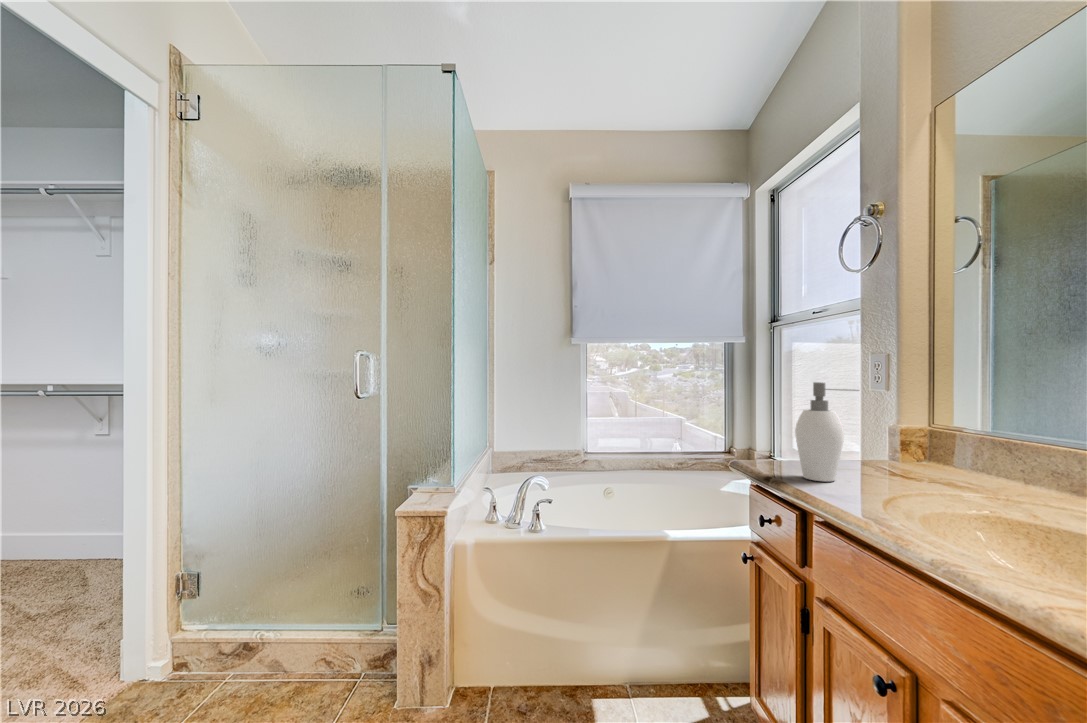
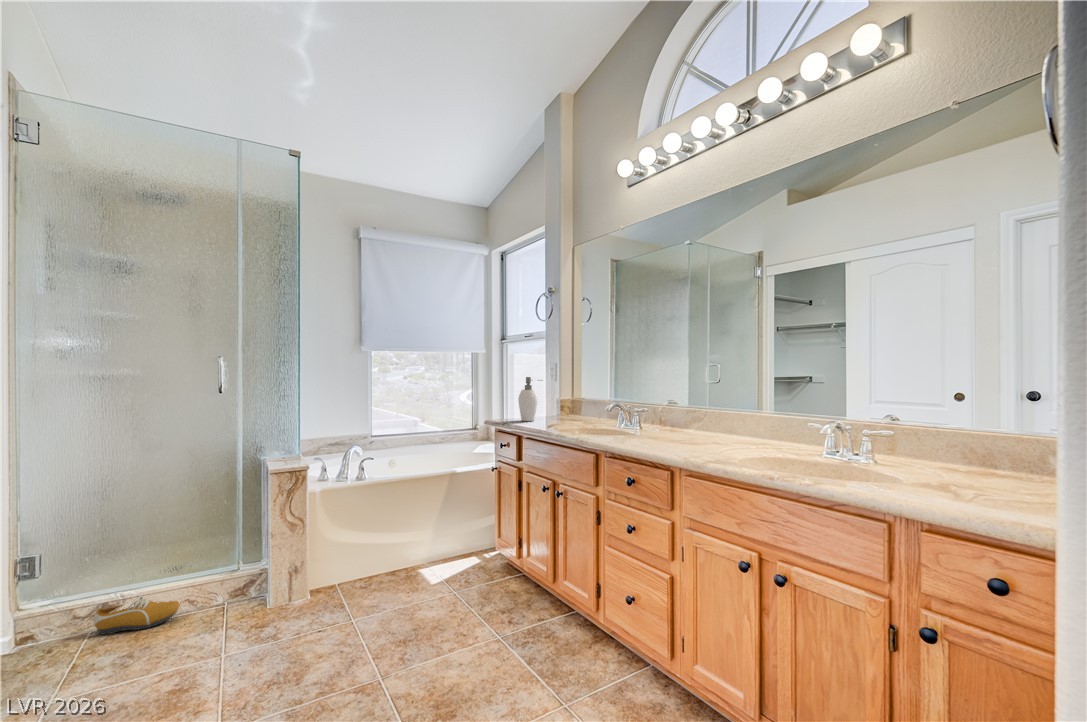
shoe: none [229,643,312,690] -> present [93,596,179,635]

